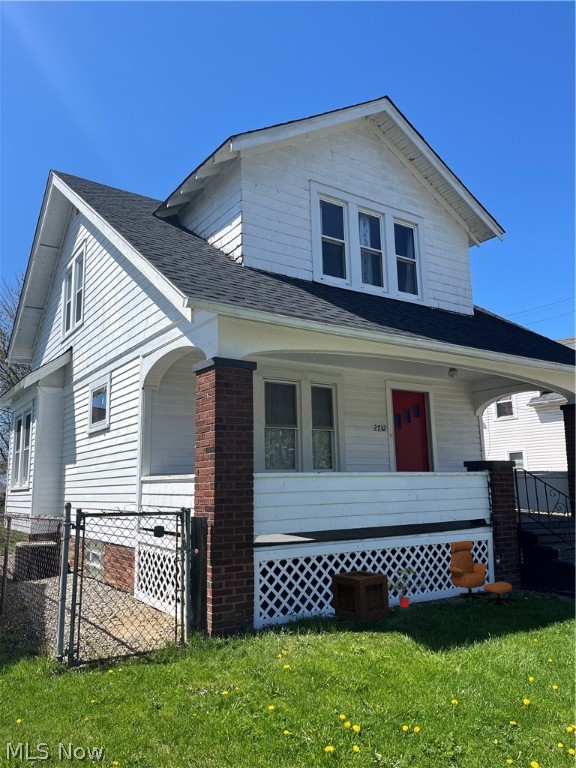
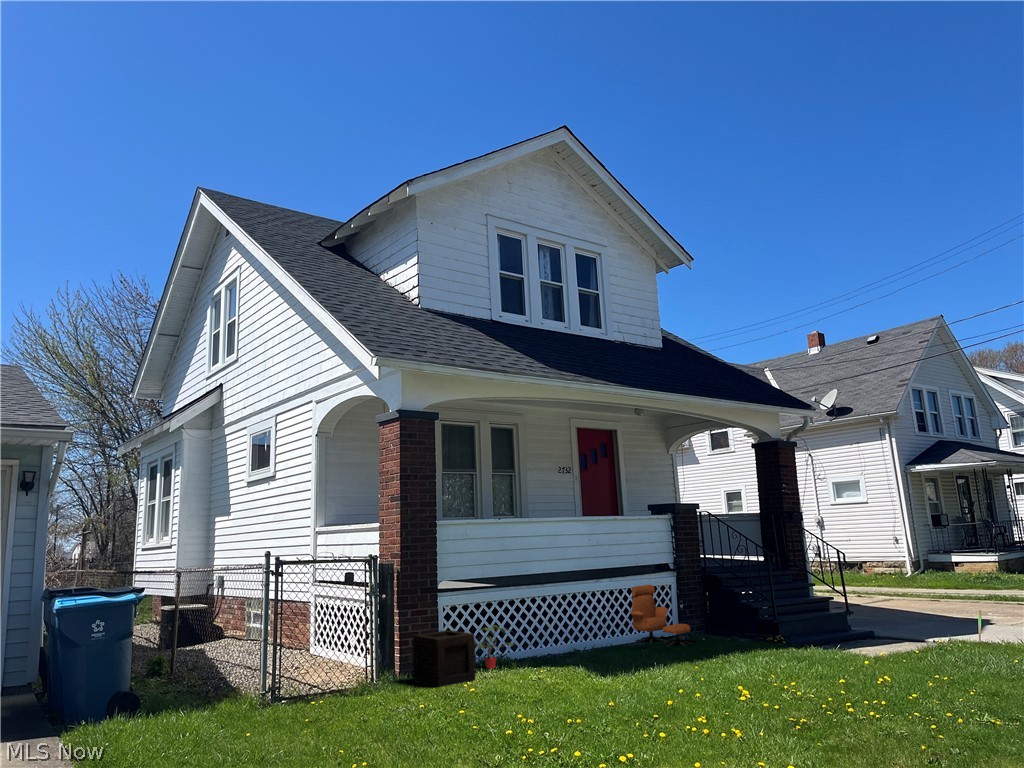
potted plant: present [388,568,426,607] -> present [475,625,514,668]
wooden crate: present [332,570,389,623] -> present [413,630,476,687]

